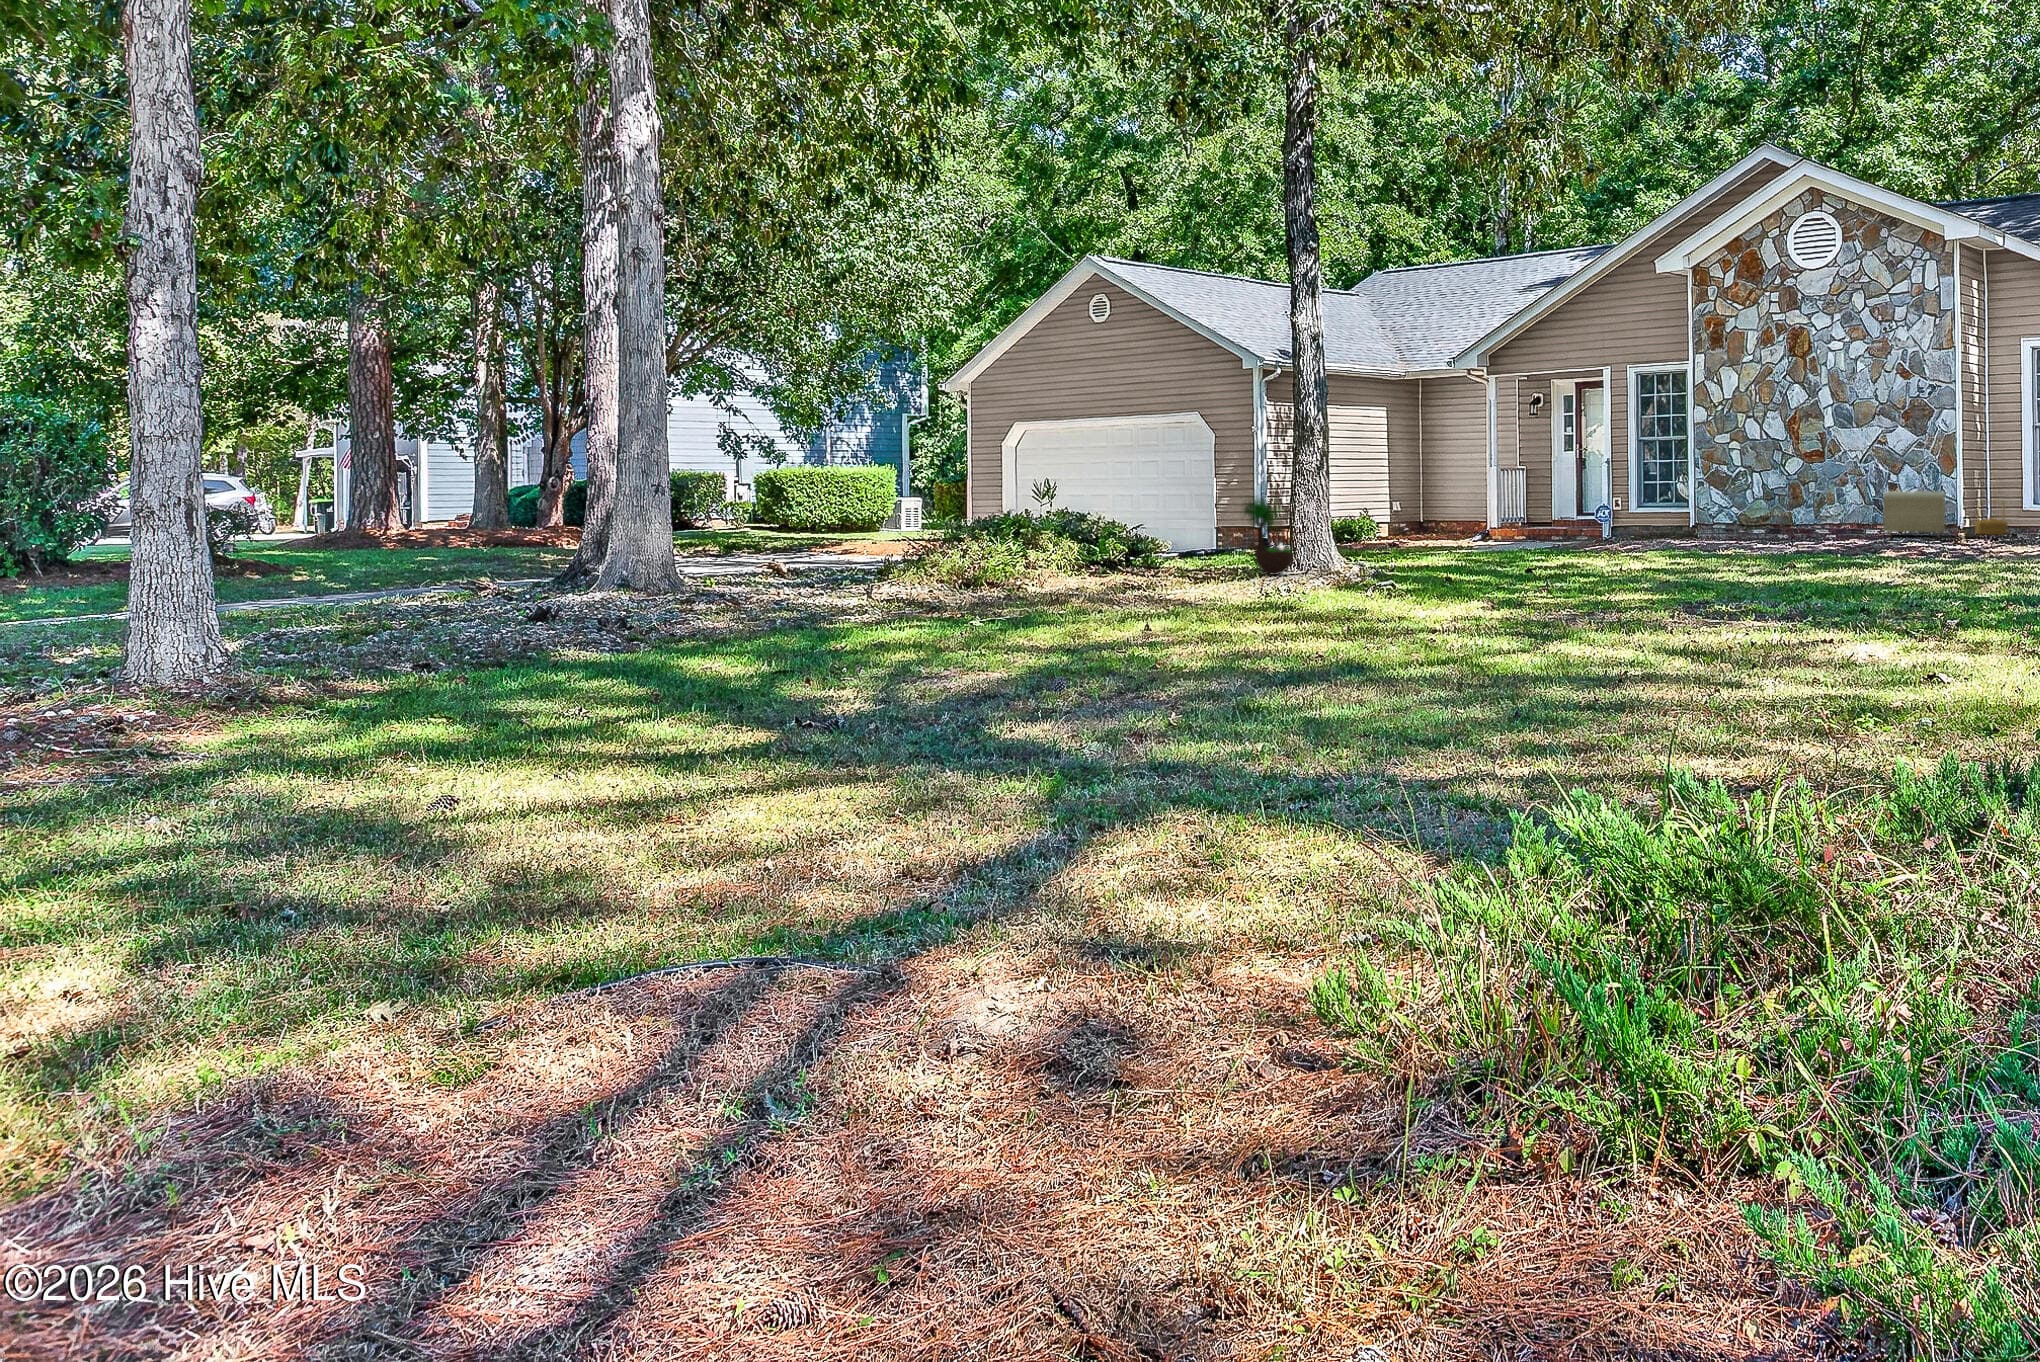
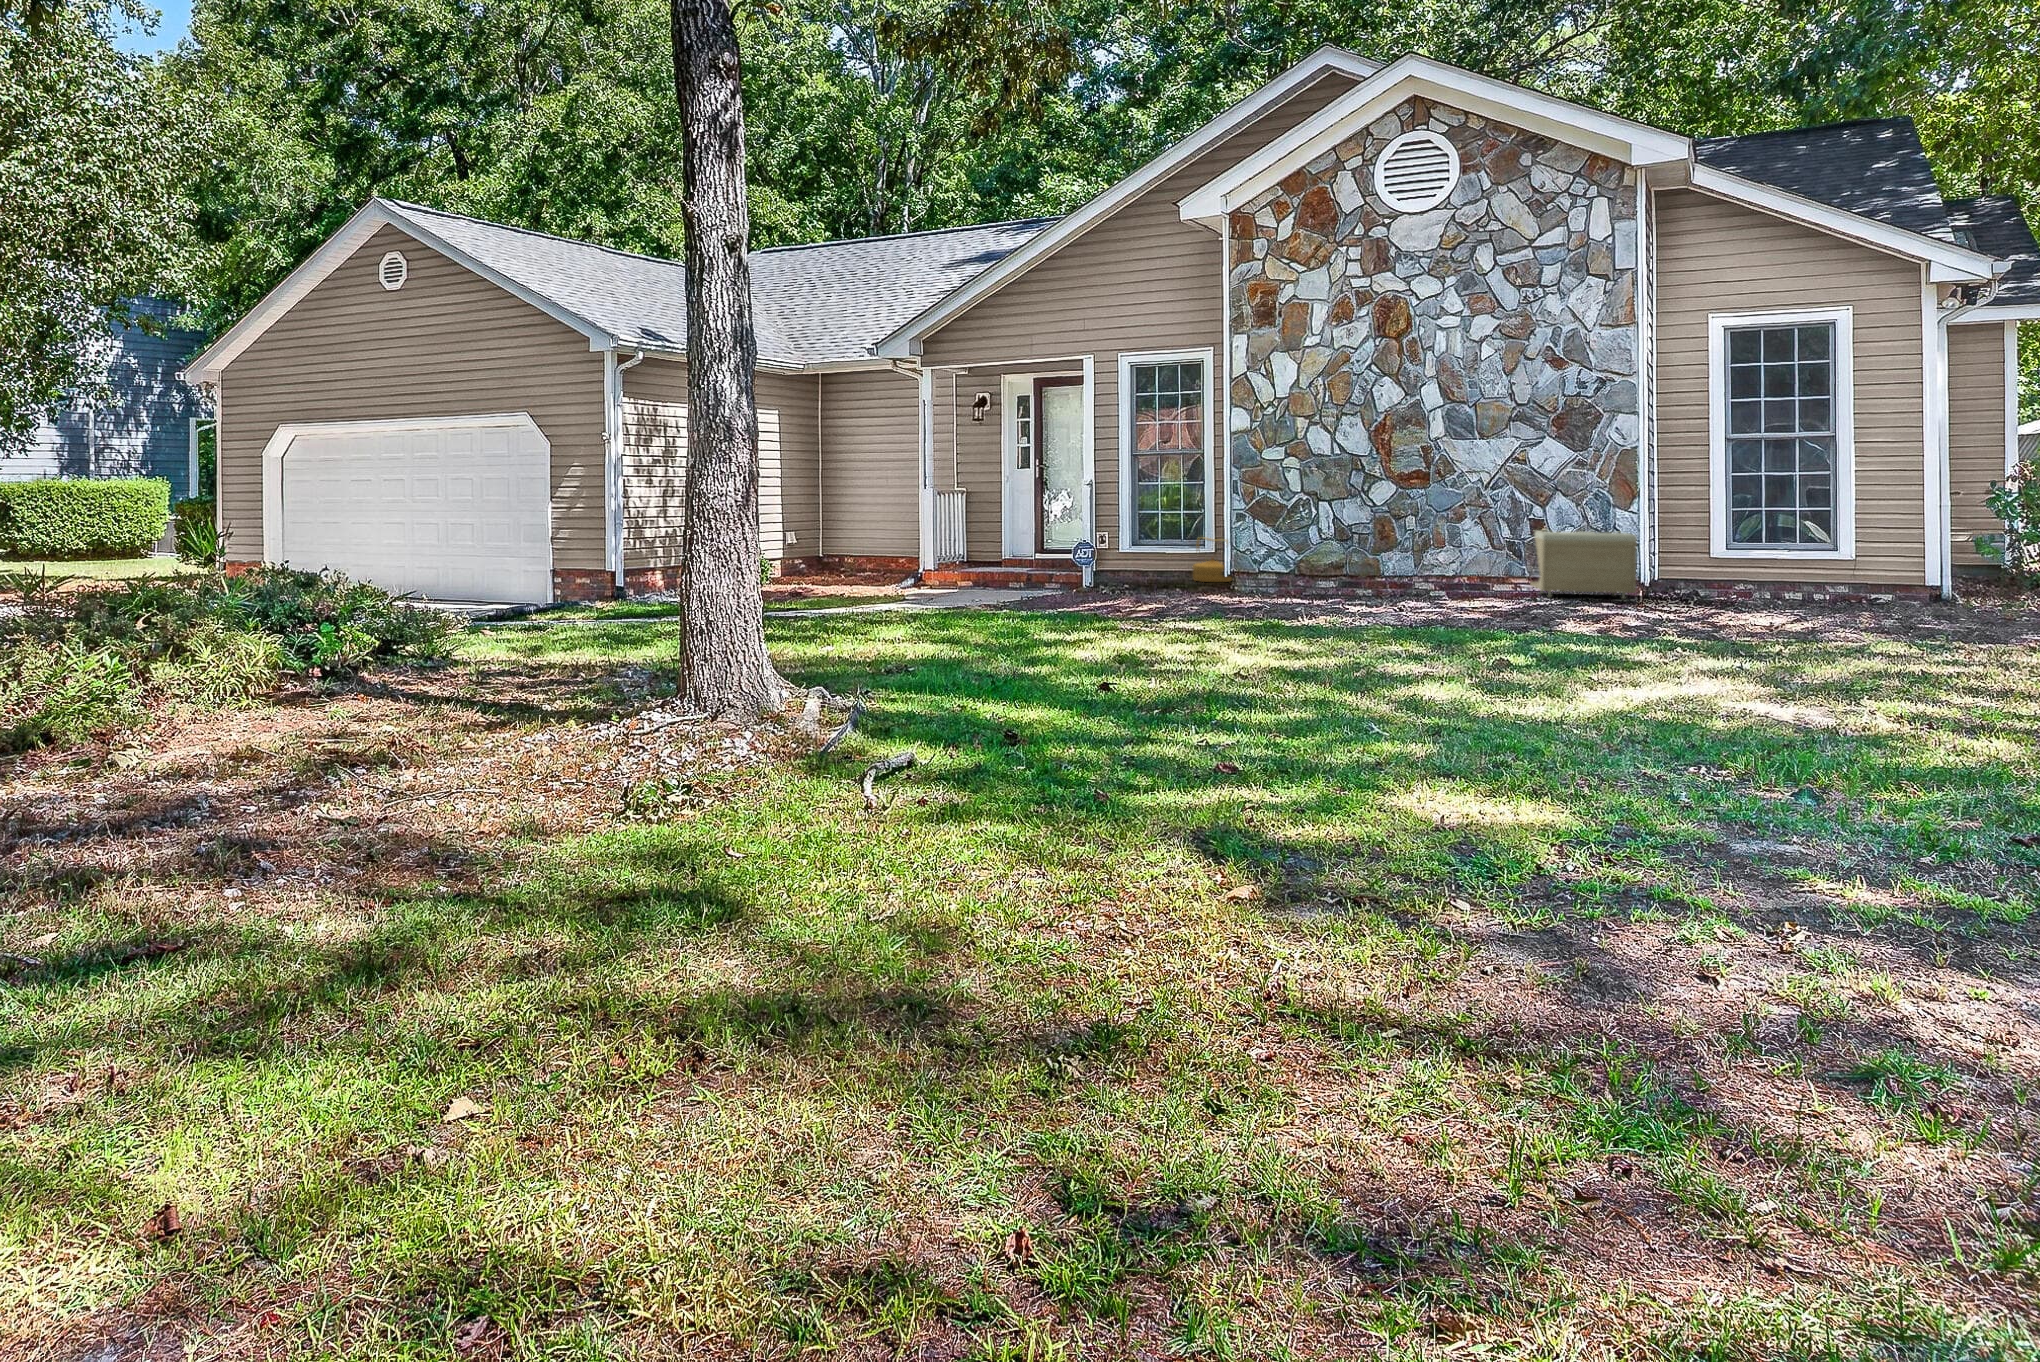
potted tree: present [1242,495,1292,575] -> none [557,570,676,765]
woven basket: present [1974,502,2008,535] -> present [1192,538,1232,582]

